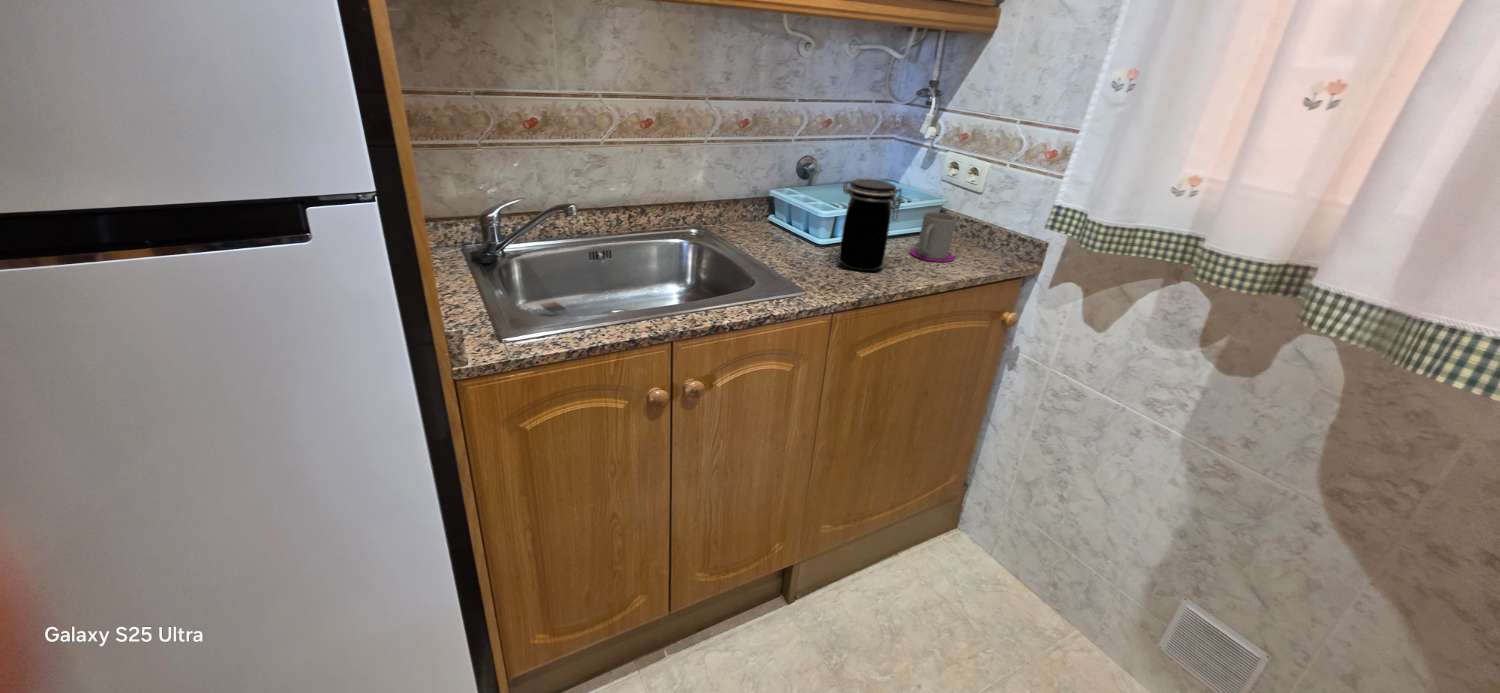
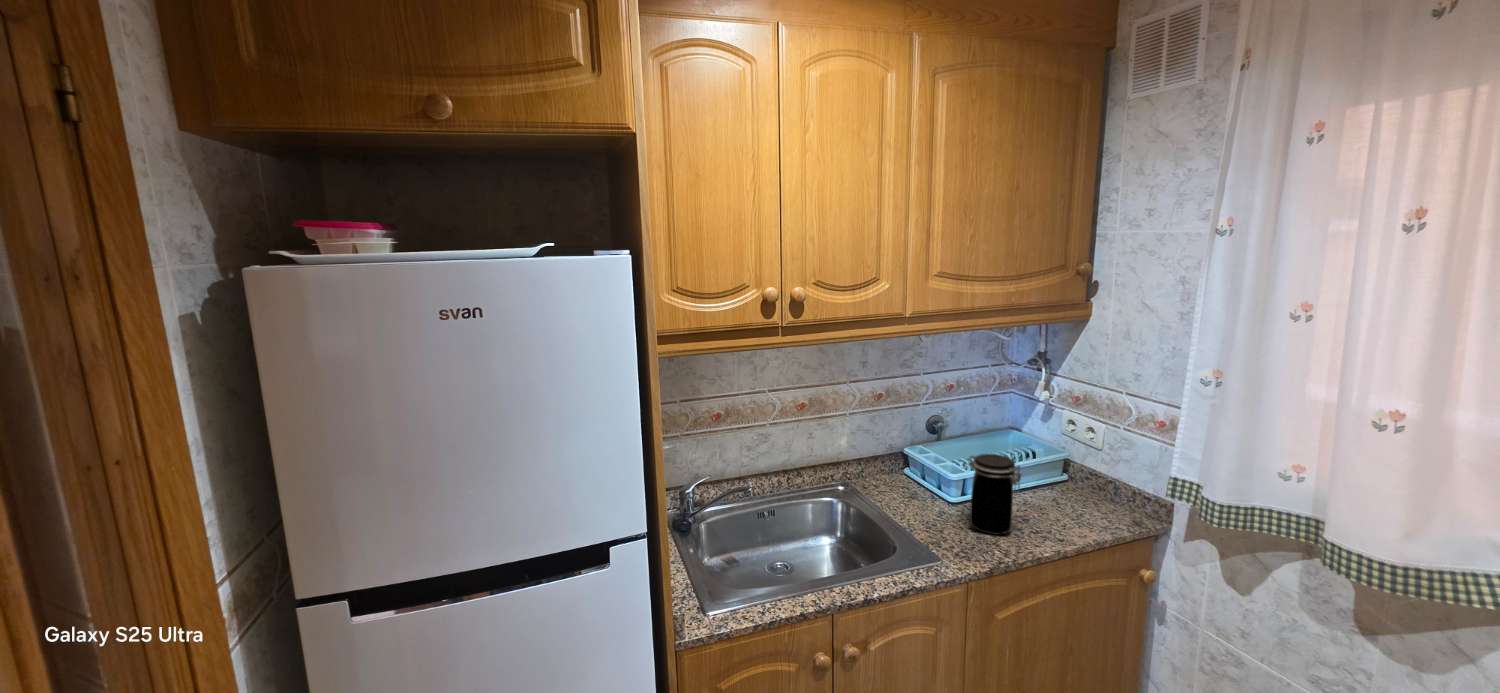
mug: present [910,212,956,262] -> none [1037,474,1082,522]

